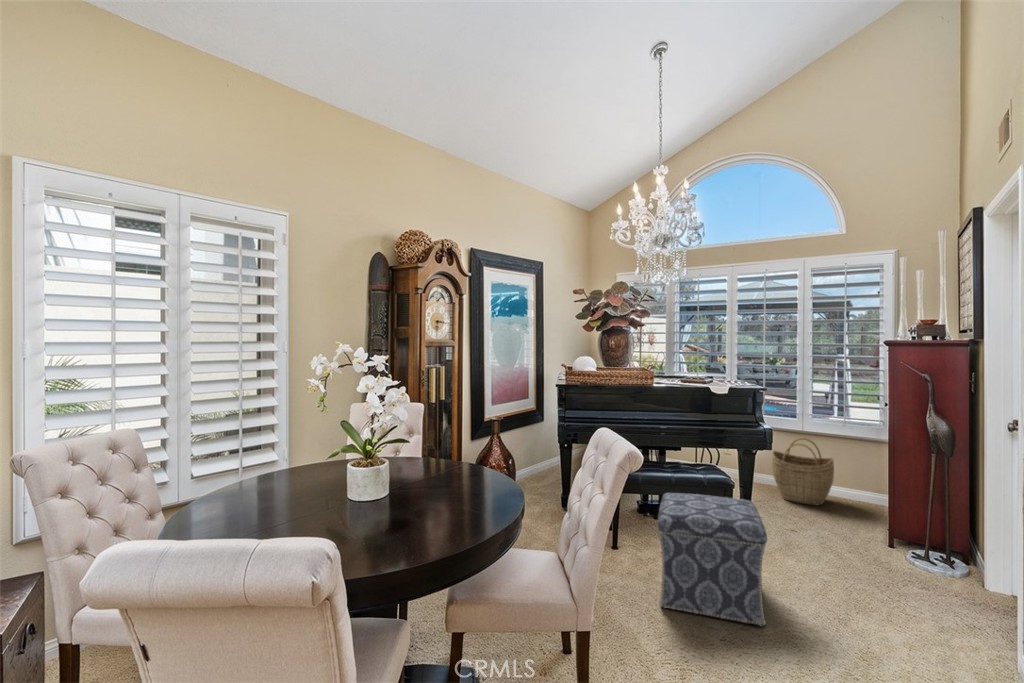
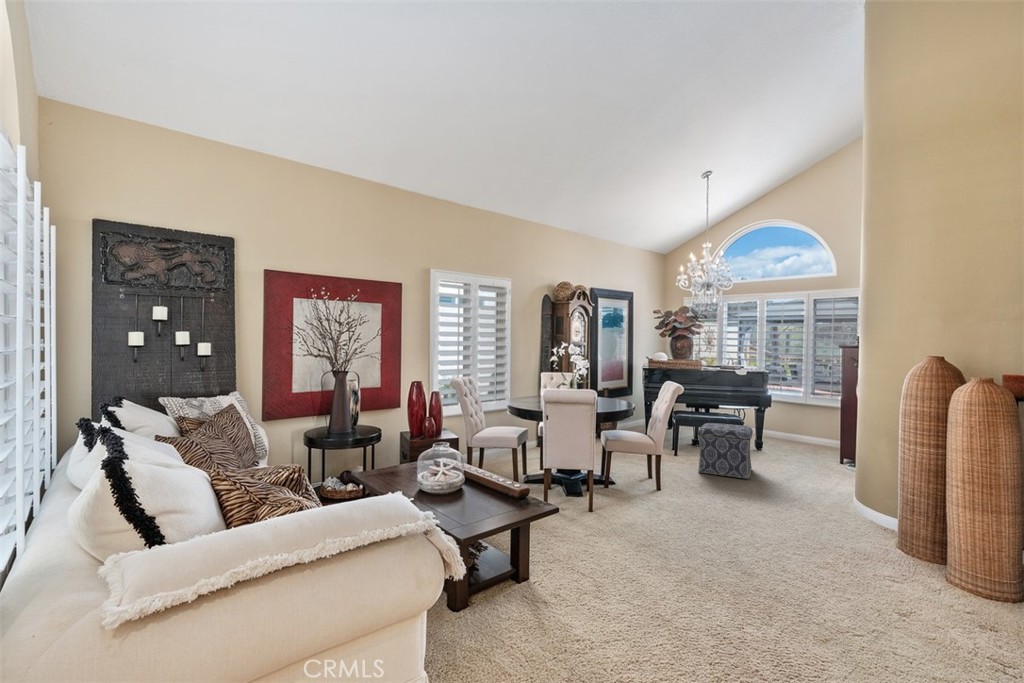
woven basket: present [772,438,834,505] -> none [784,407,823,448]

